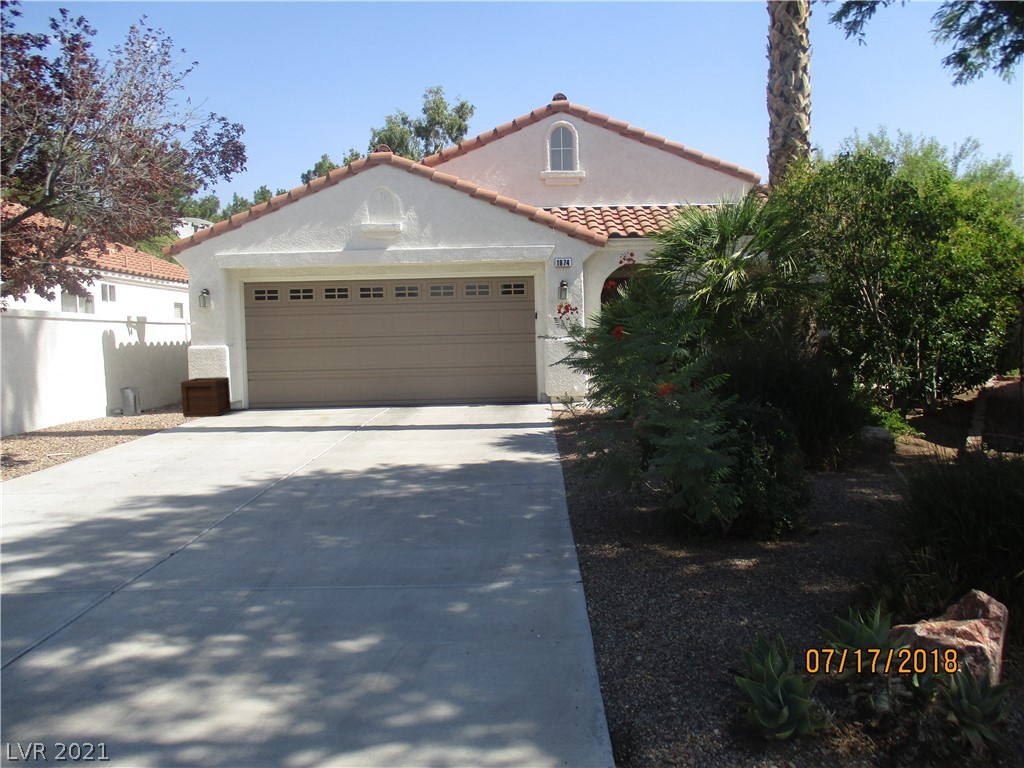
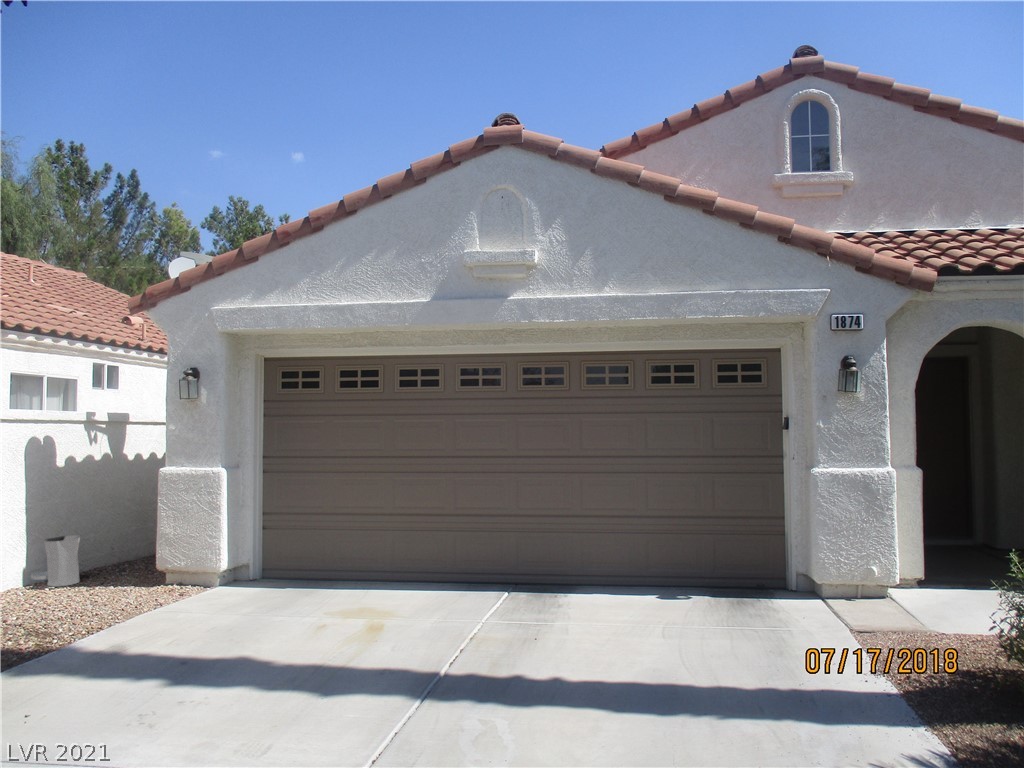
wooden crate: present [181,377,231,417] -> none [131,525,225,602]

